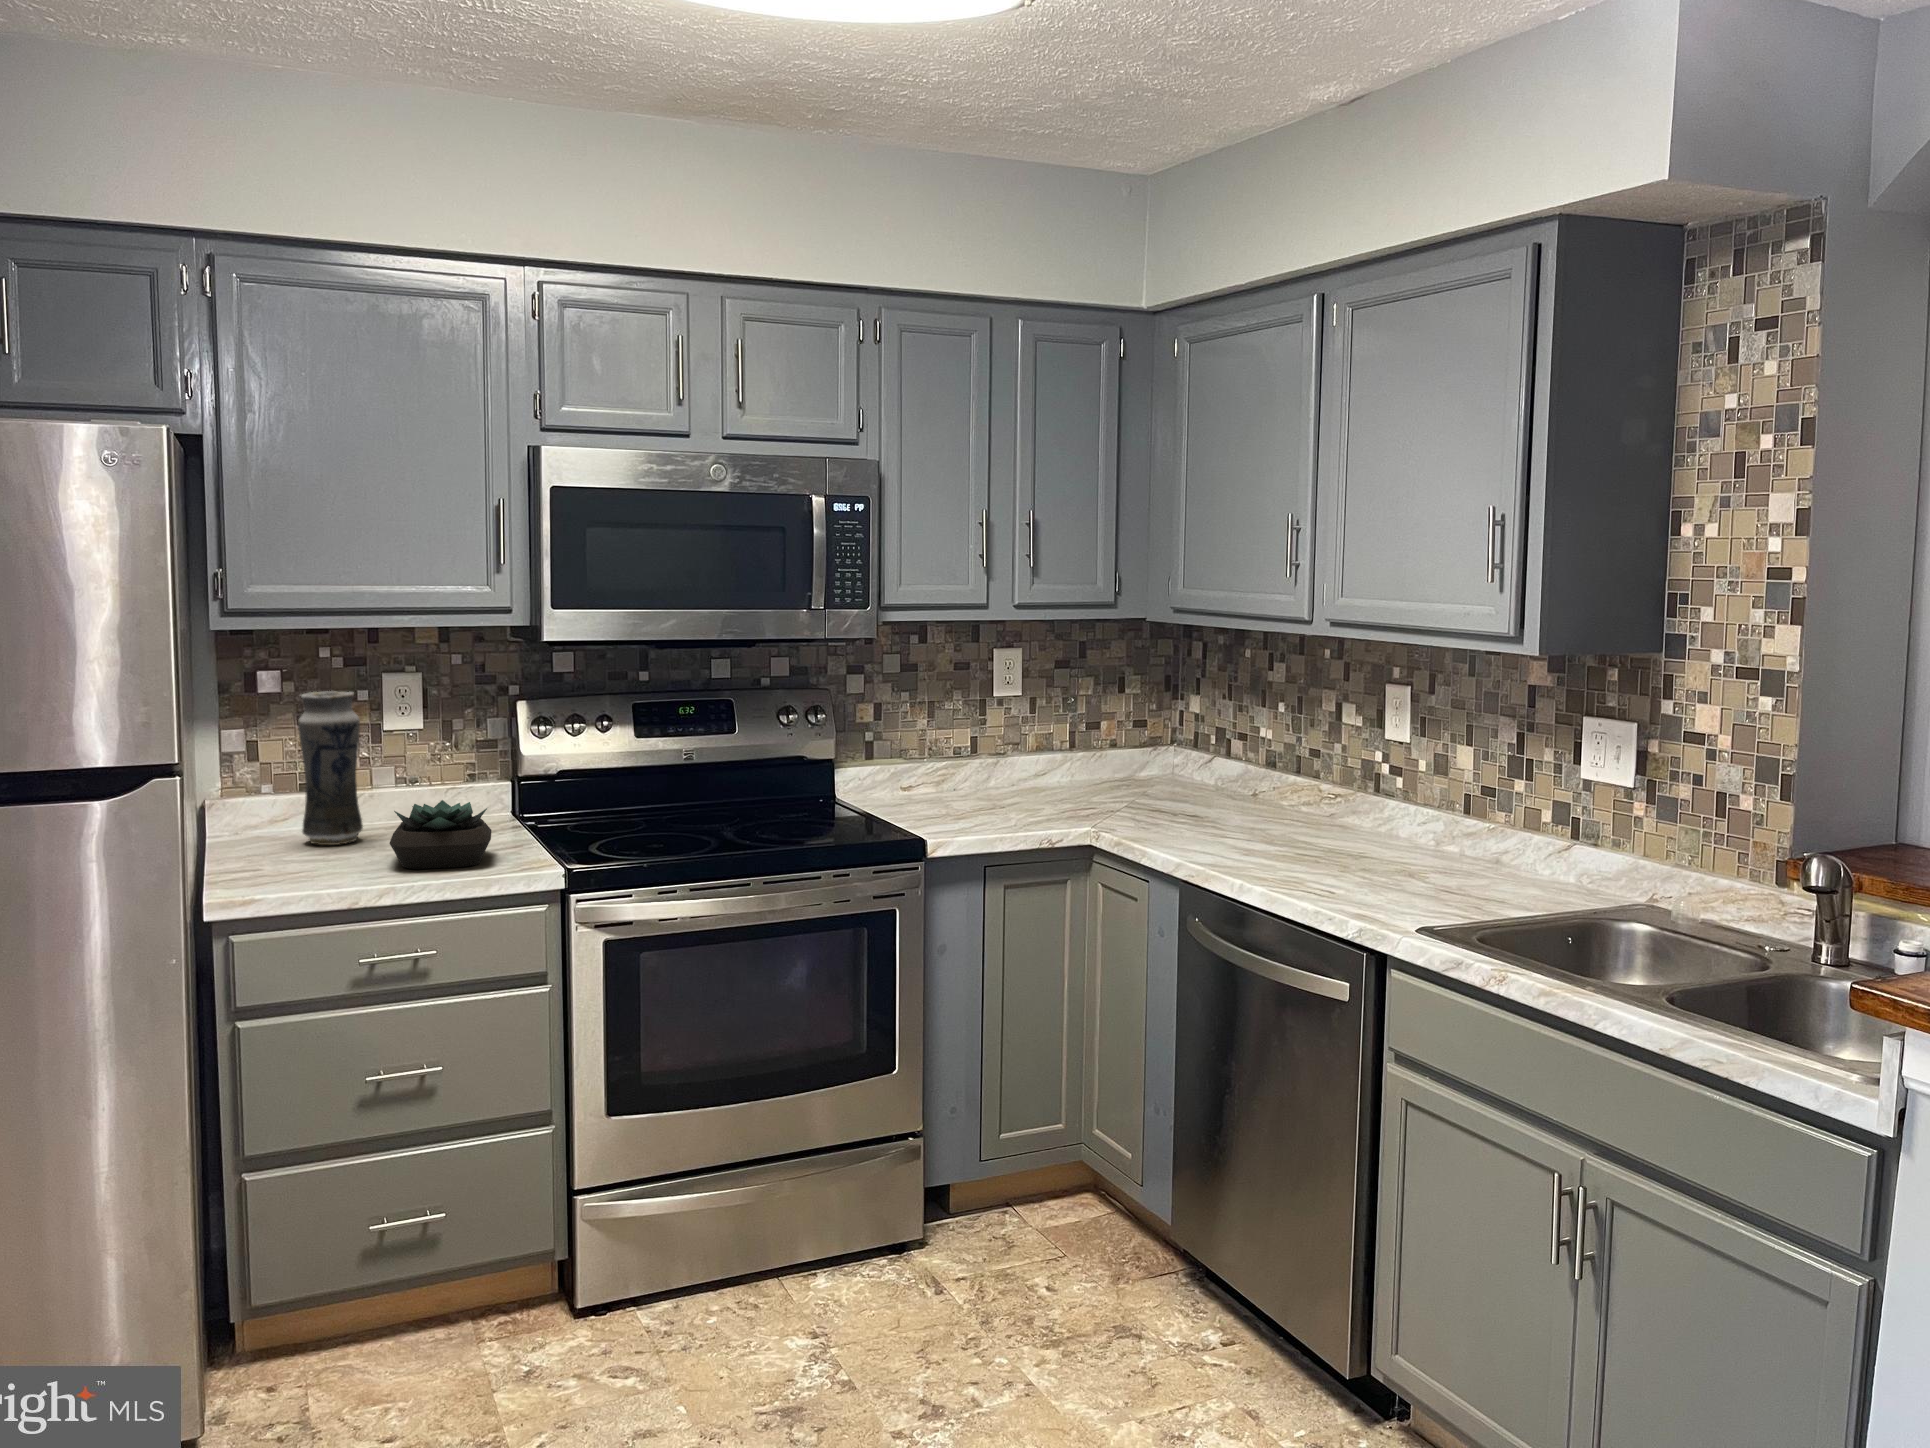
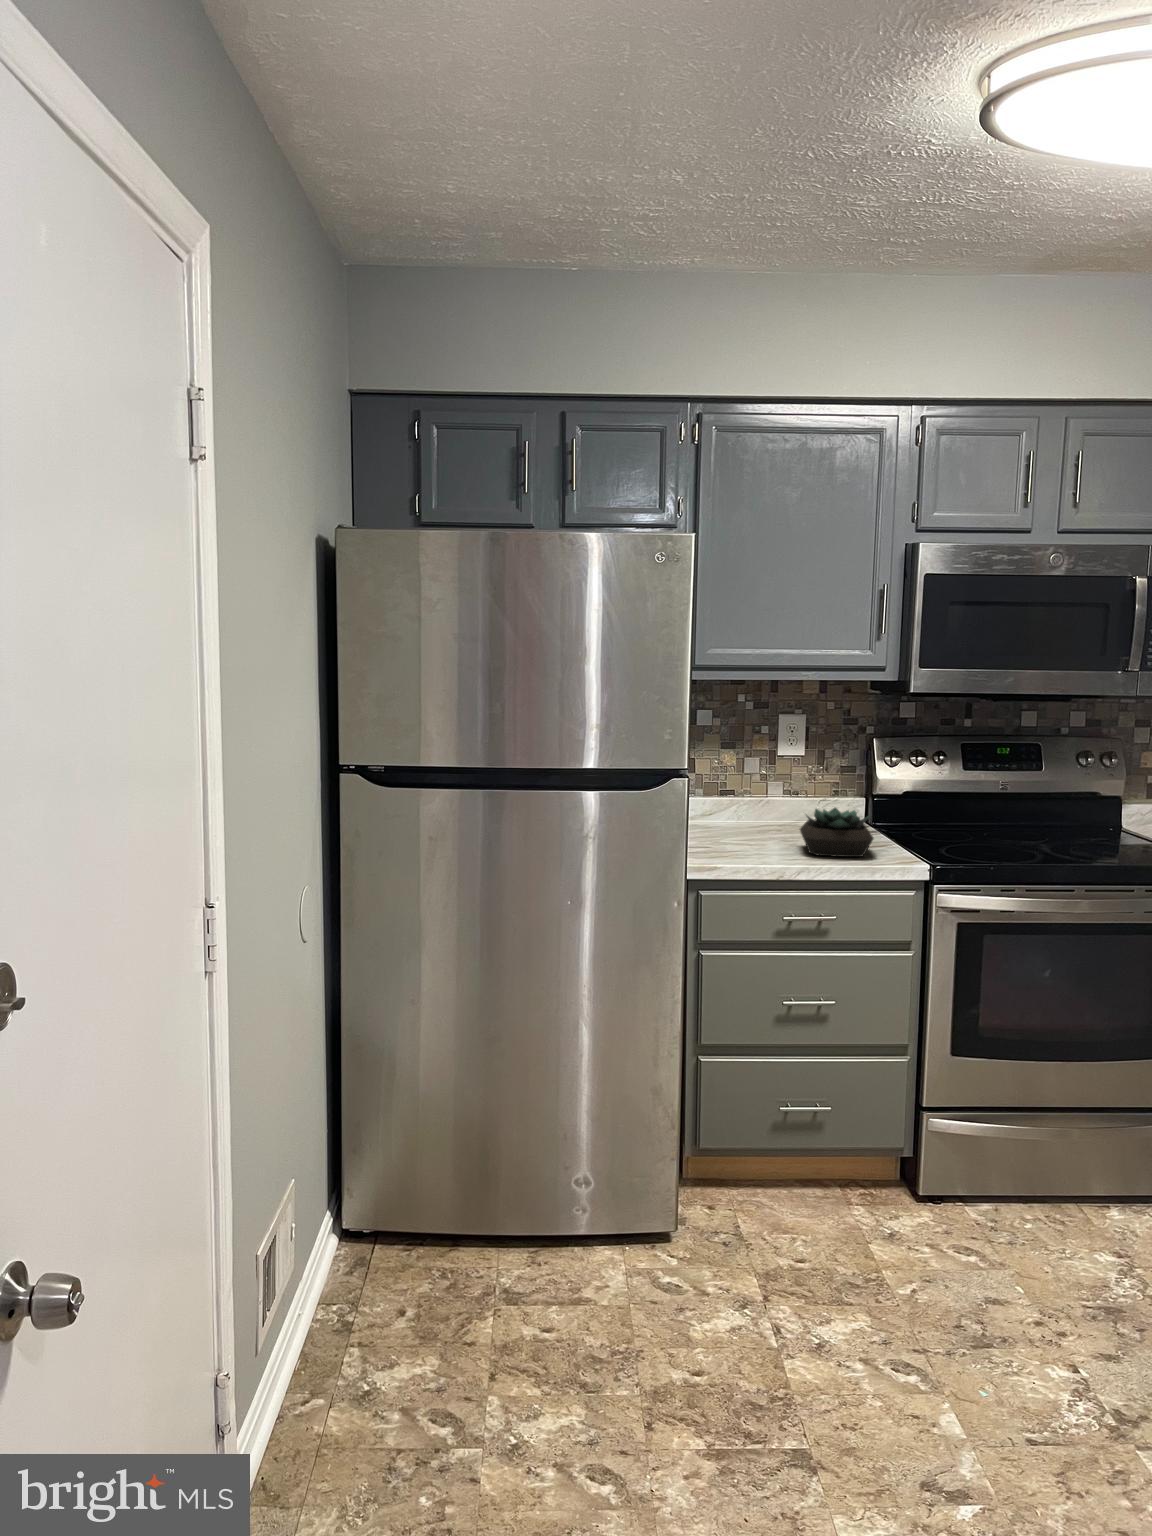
vase: present [298,691,363,845] -> none [728,724,771,834]

